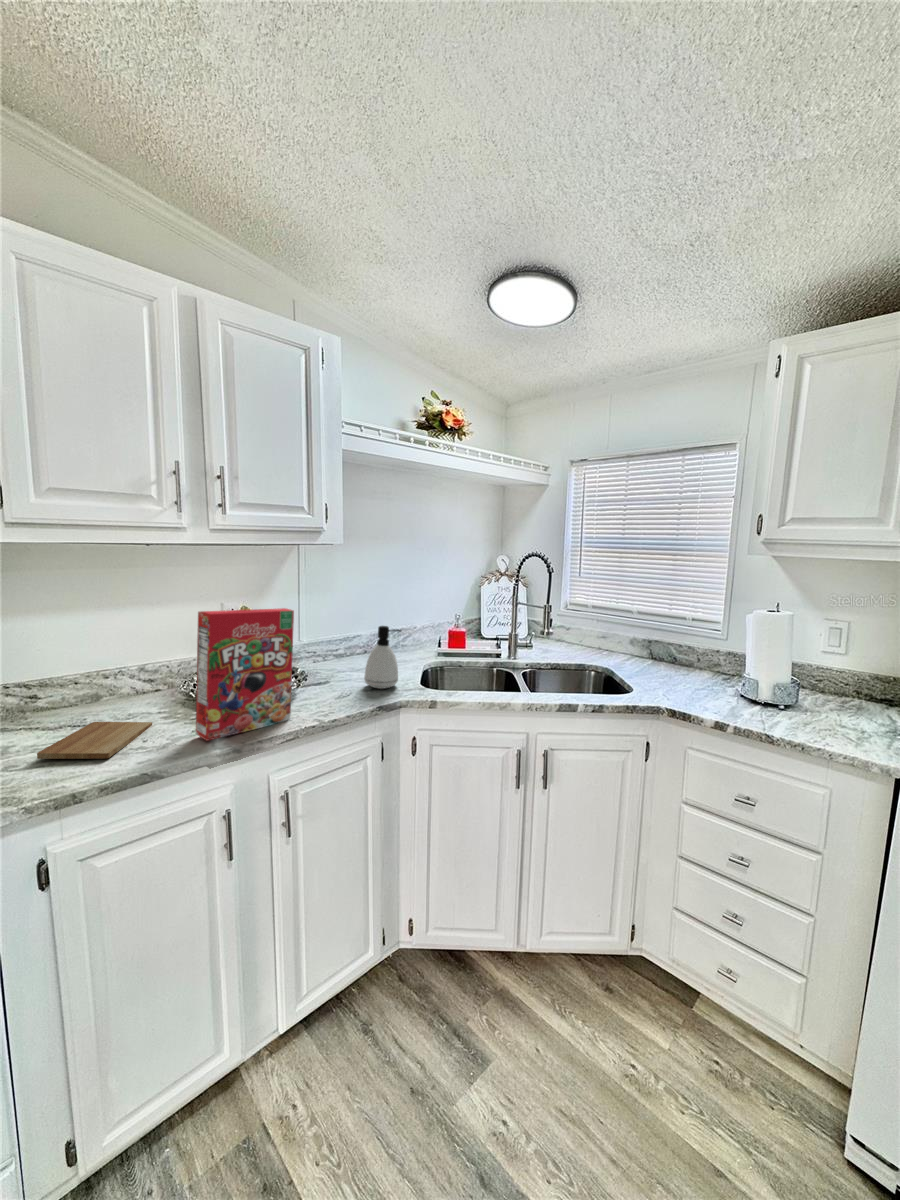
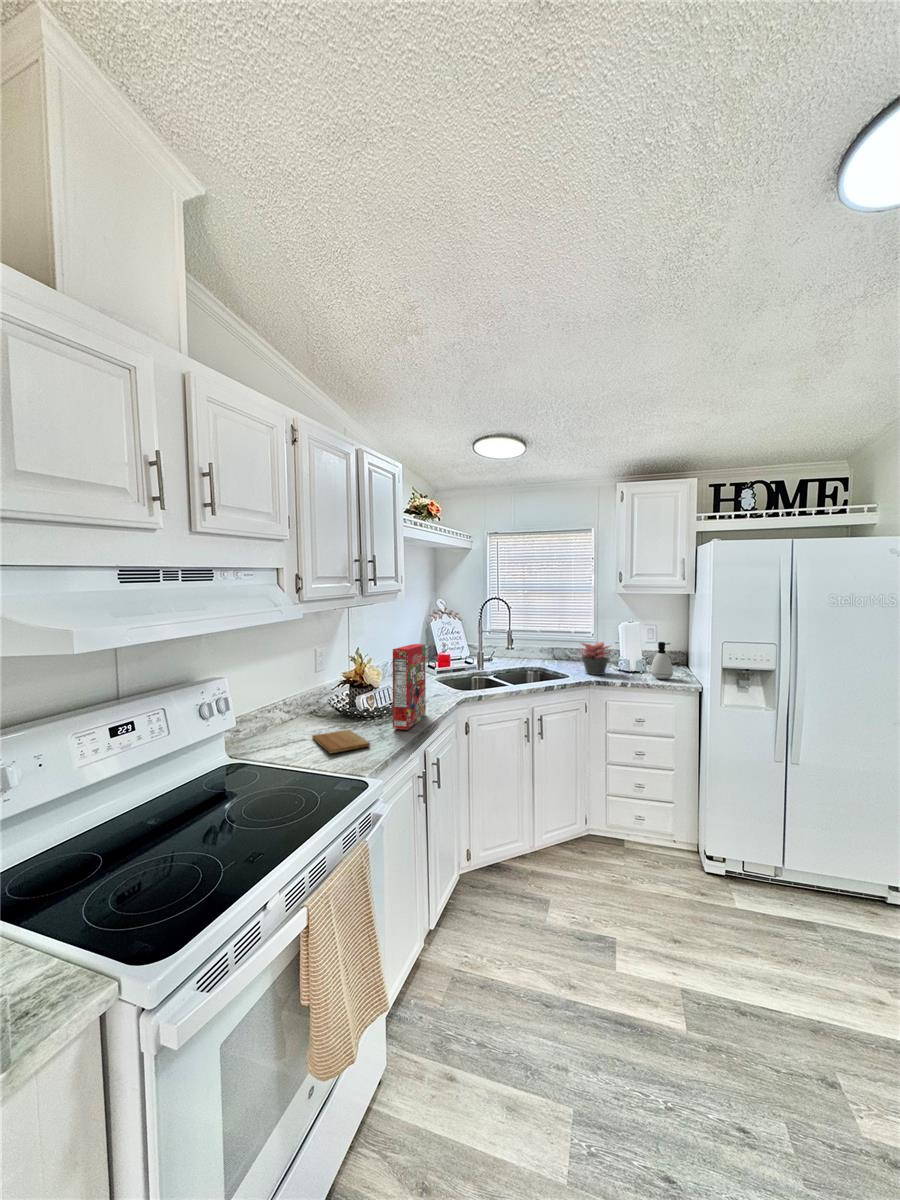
soap dispenser: present [364,626,401,689] -> present [651,642,673,679]
succulent plant: none [659,636,720,699] -> present [580,642,610,675]

